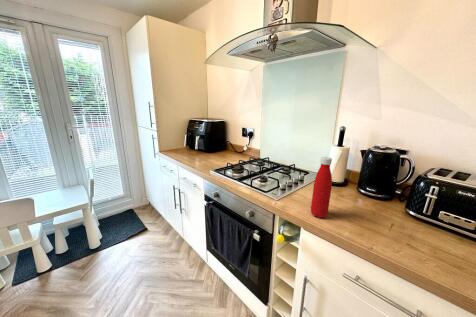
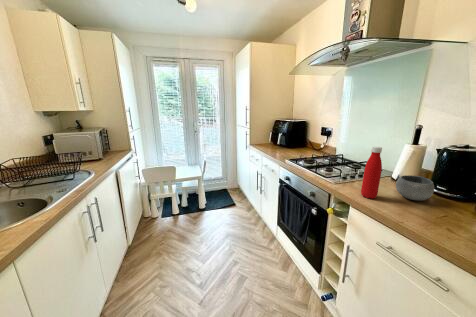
bowl: none [338,182,373,210] -> present [396,175,434,200]

